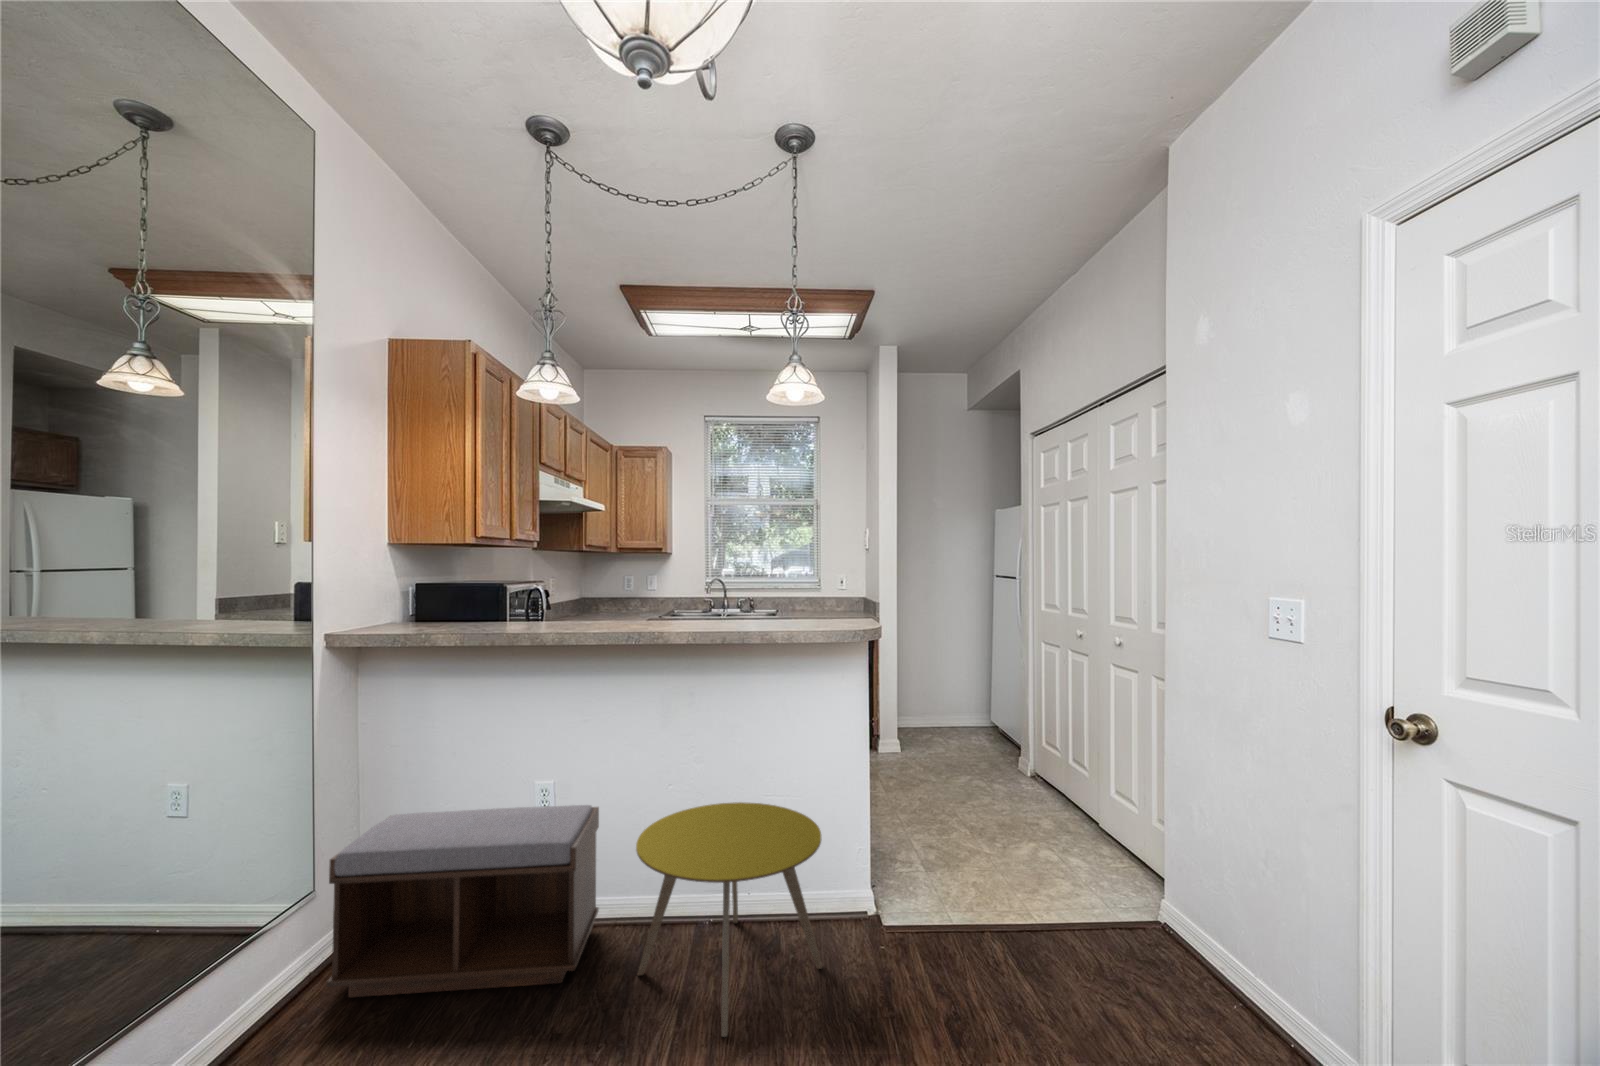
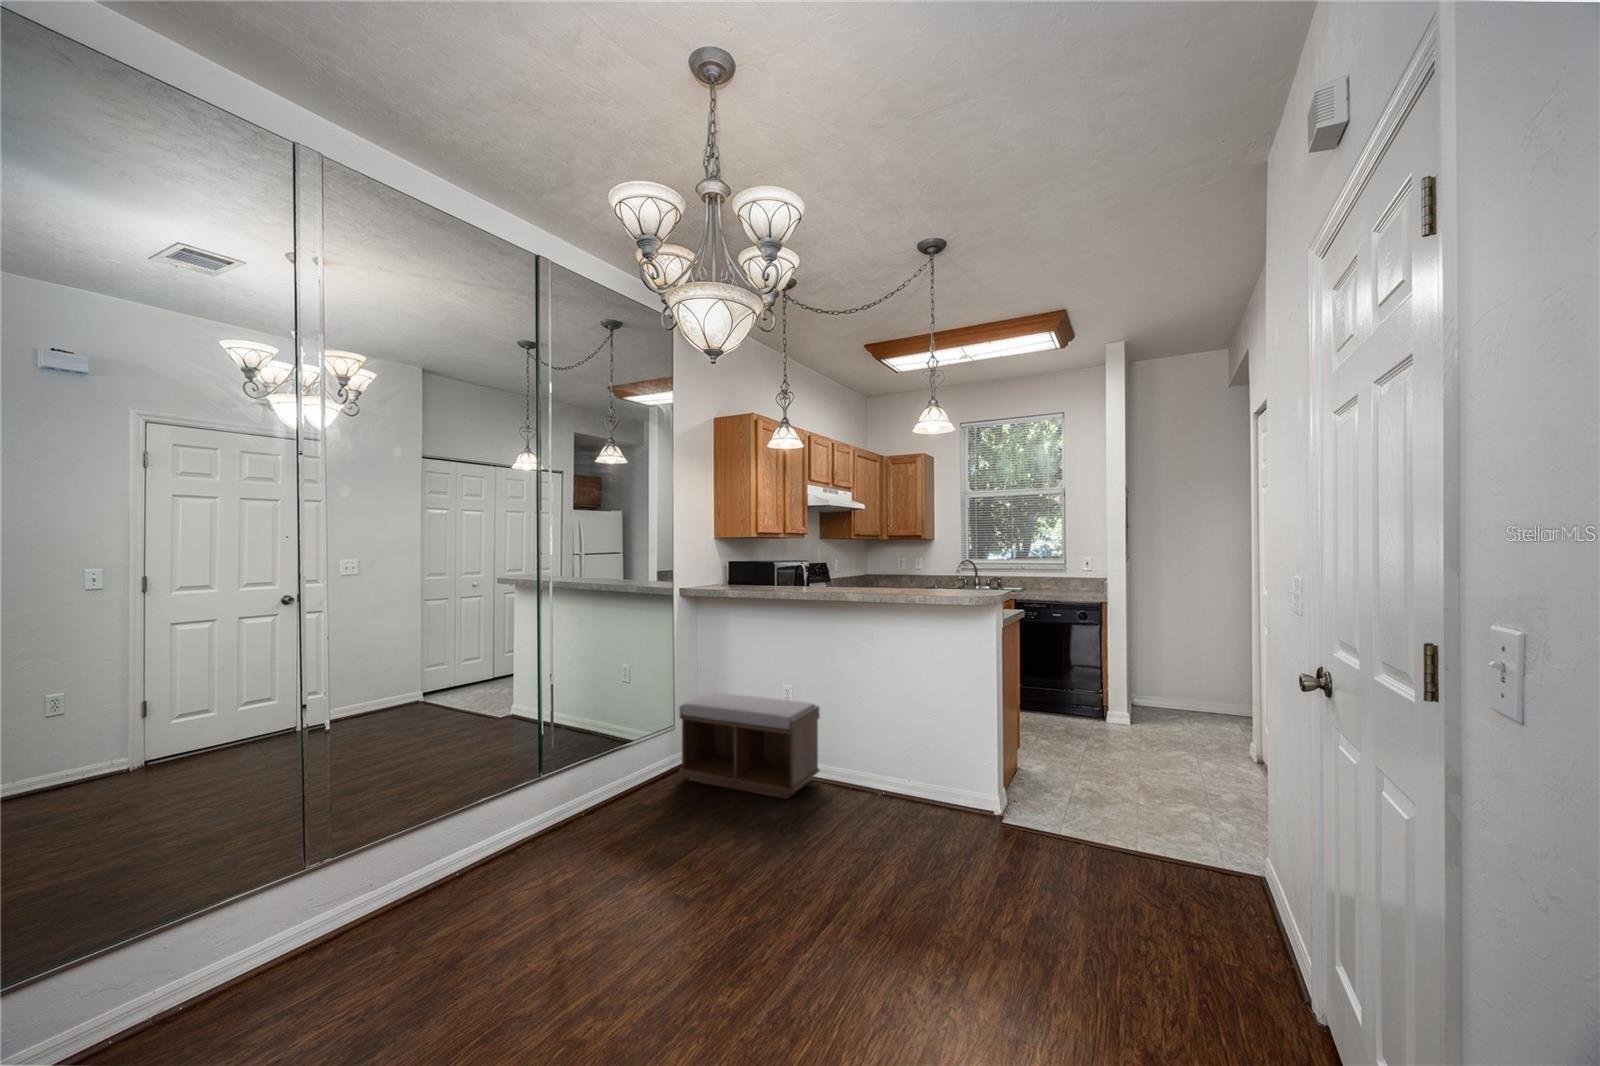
side table: present [636,802,823,1037] -> none [822,715,943,841]

